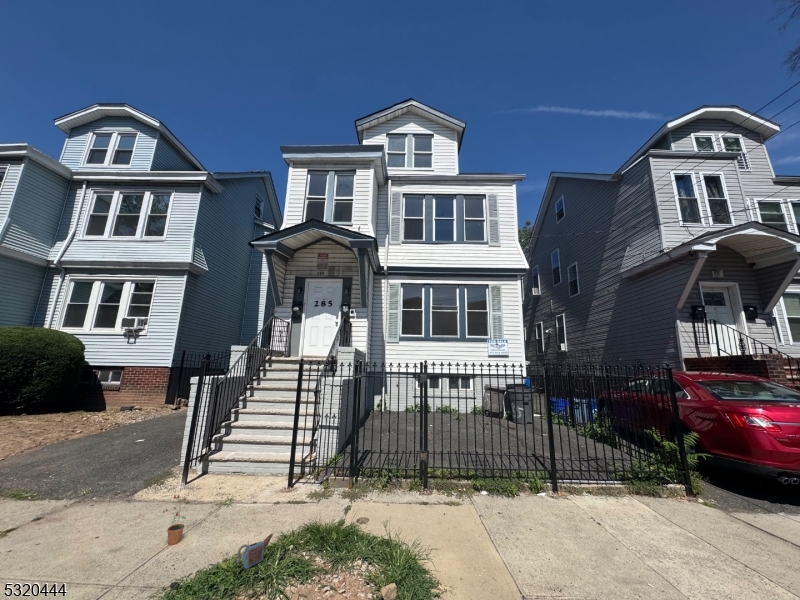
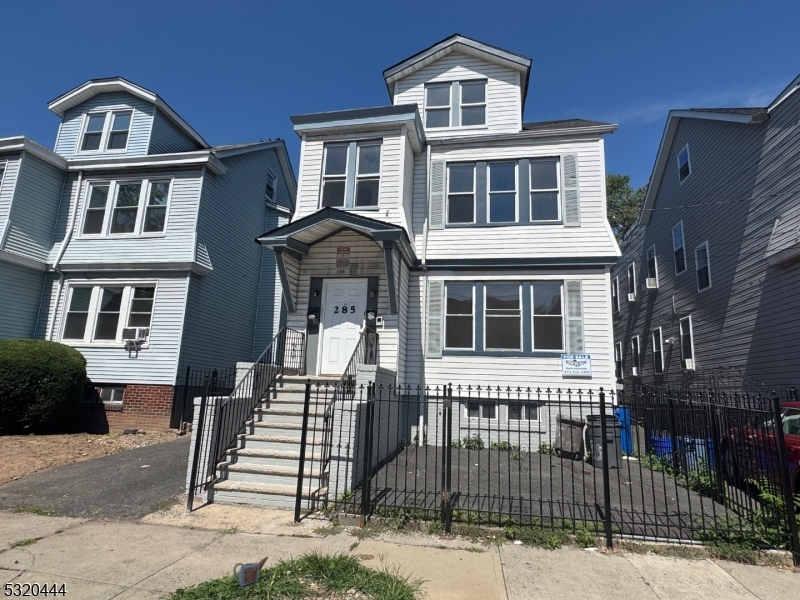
potted plant: present [163,495,186,545] -> none [166,516,190,565]

